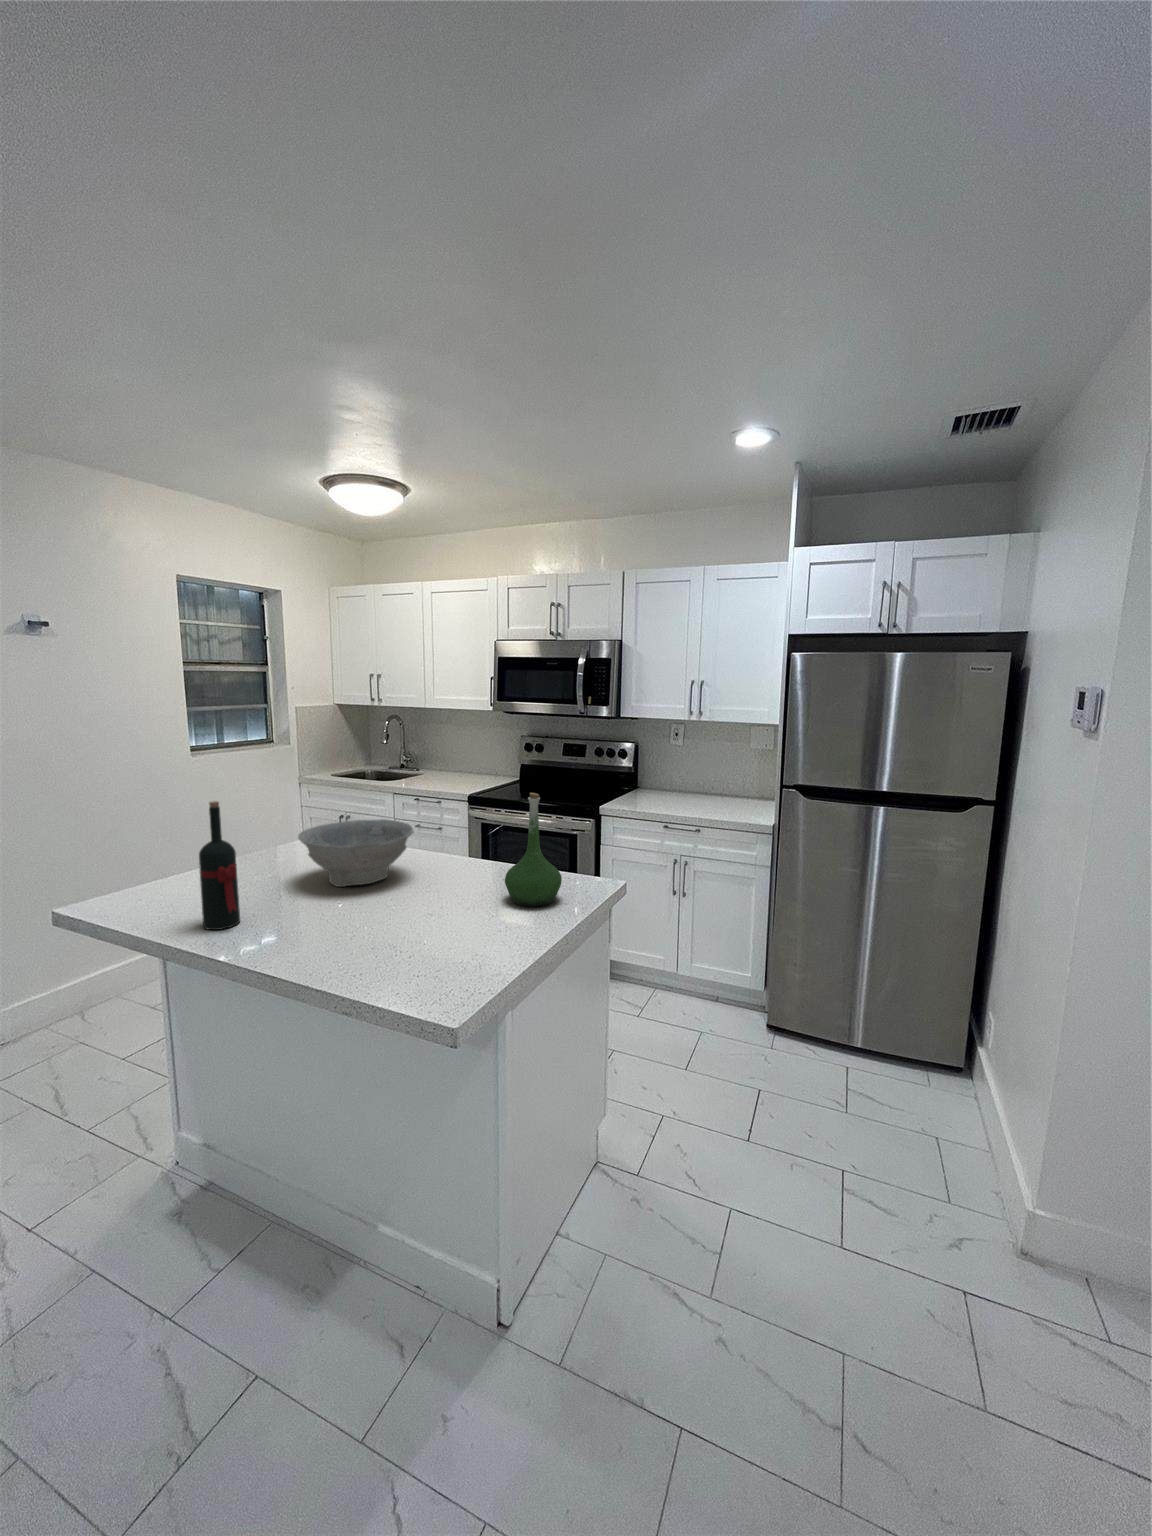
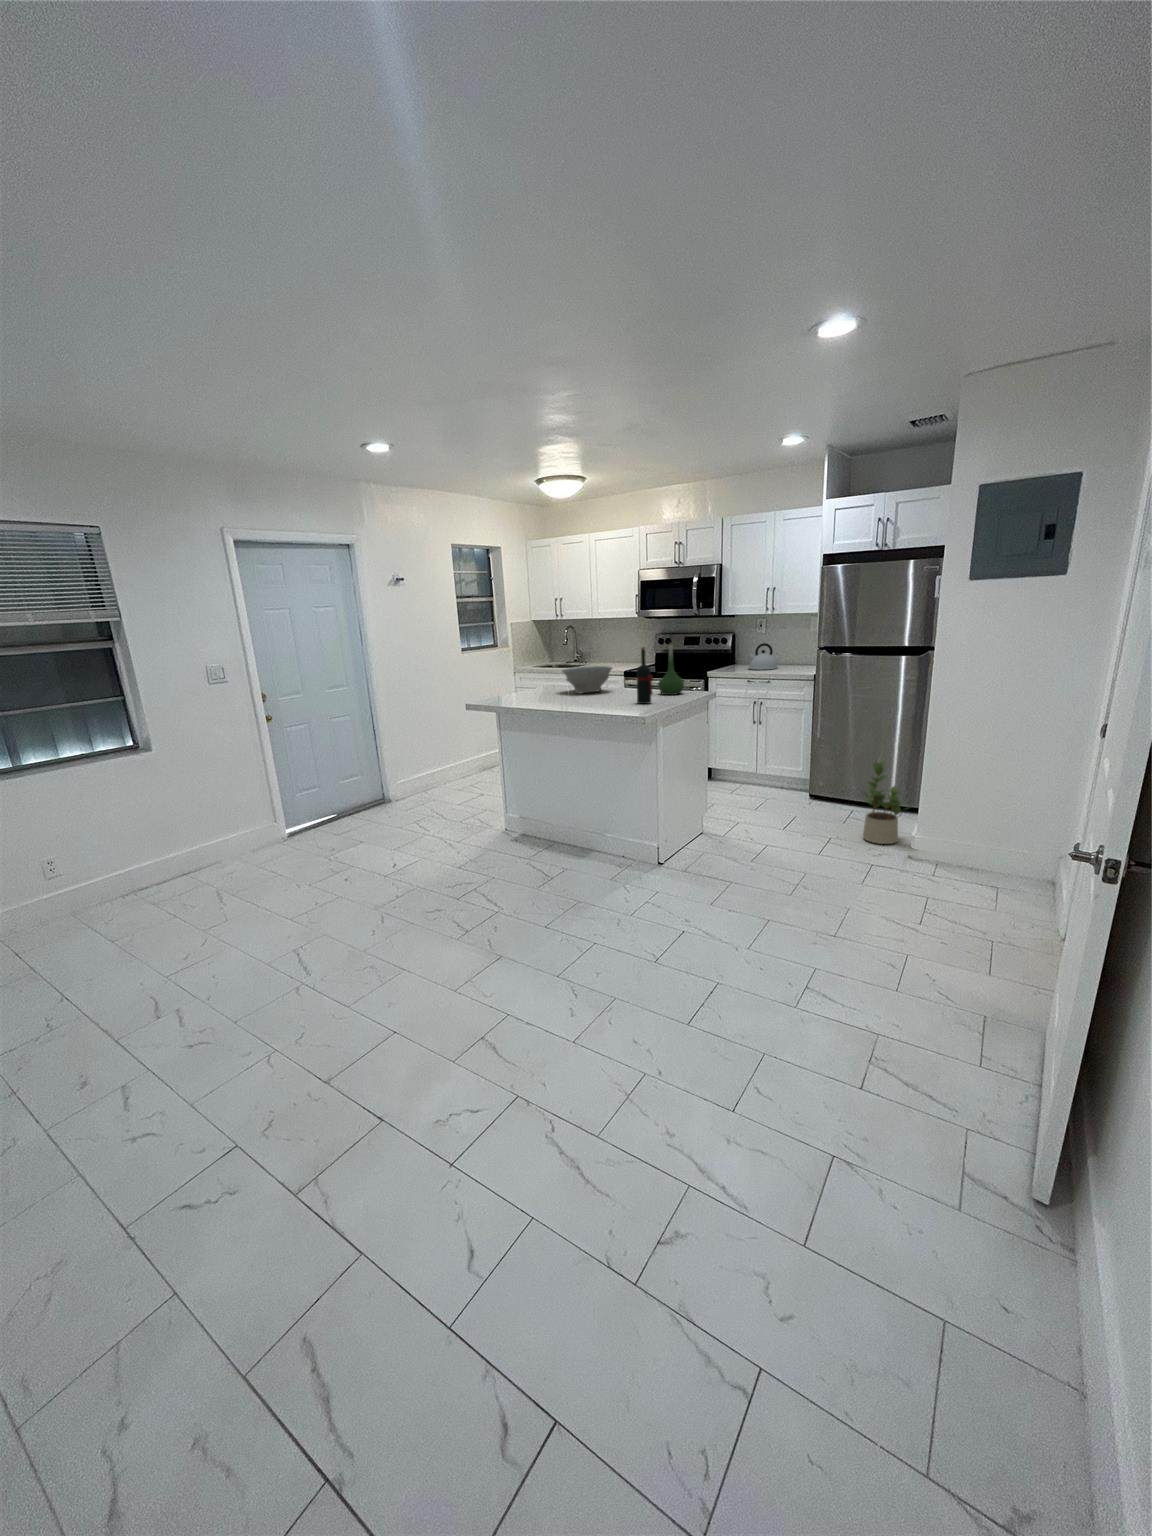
kettle: none [657,765,705,808] -> present [746,643,778,670]
wine bottle: present [199,801,240,930] -> present [637,647,653,704]
potted plant: none [899,1033,1008,1207] -> present [863,761,902,844]

